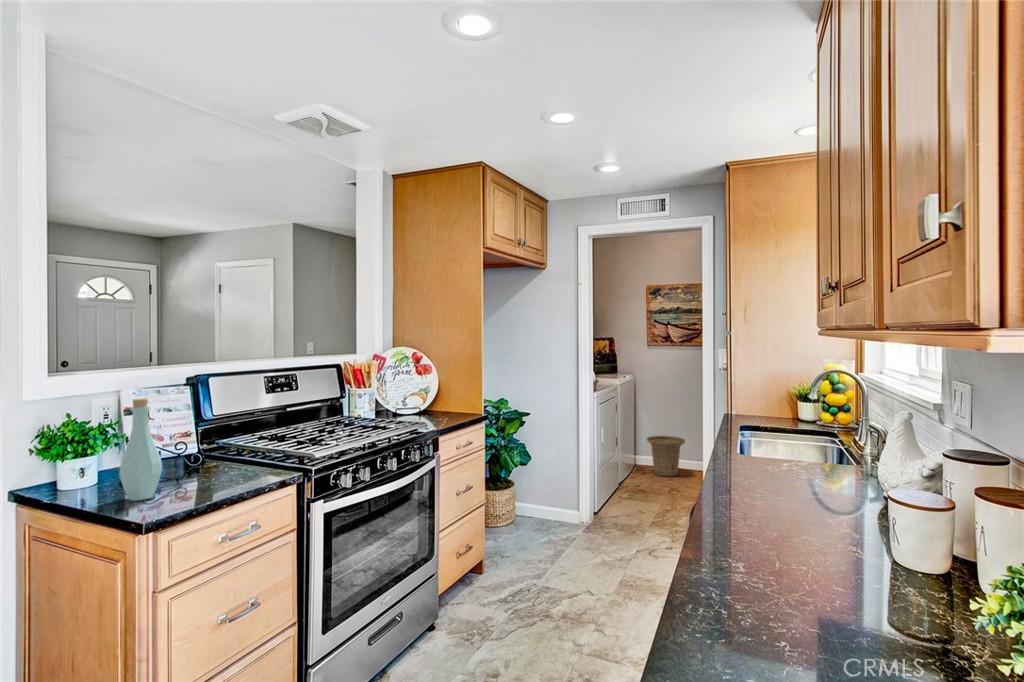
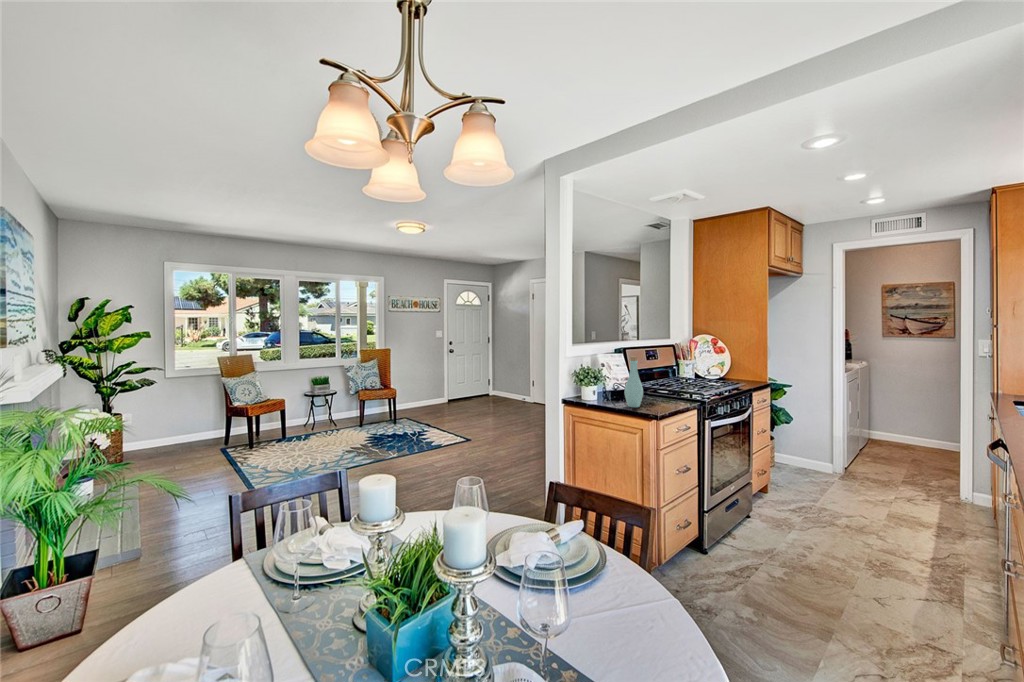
basket: present [647,436,685,477] -> none [883,414,925,449]

